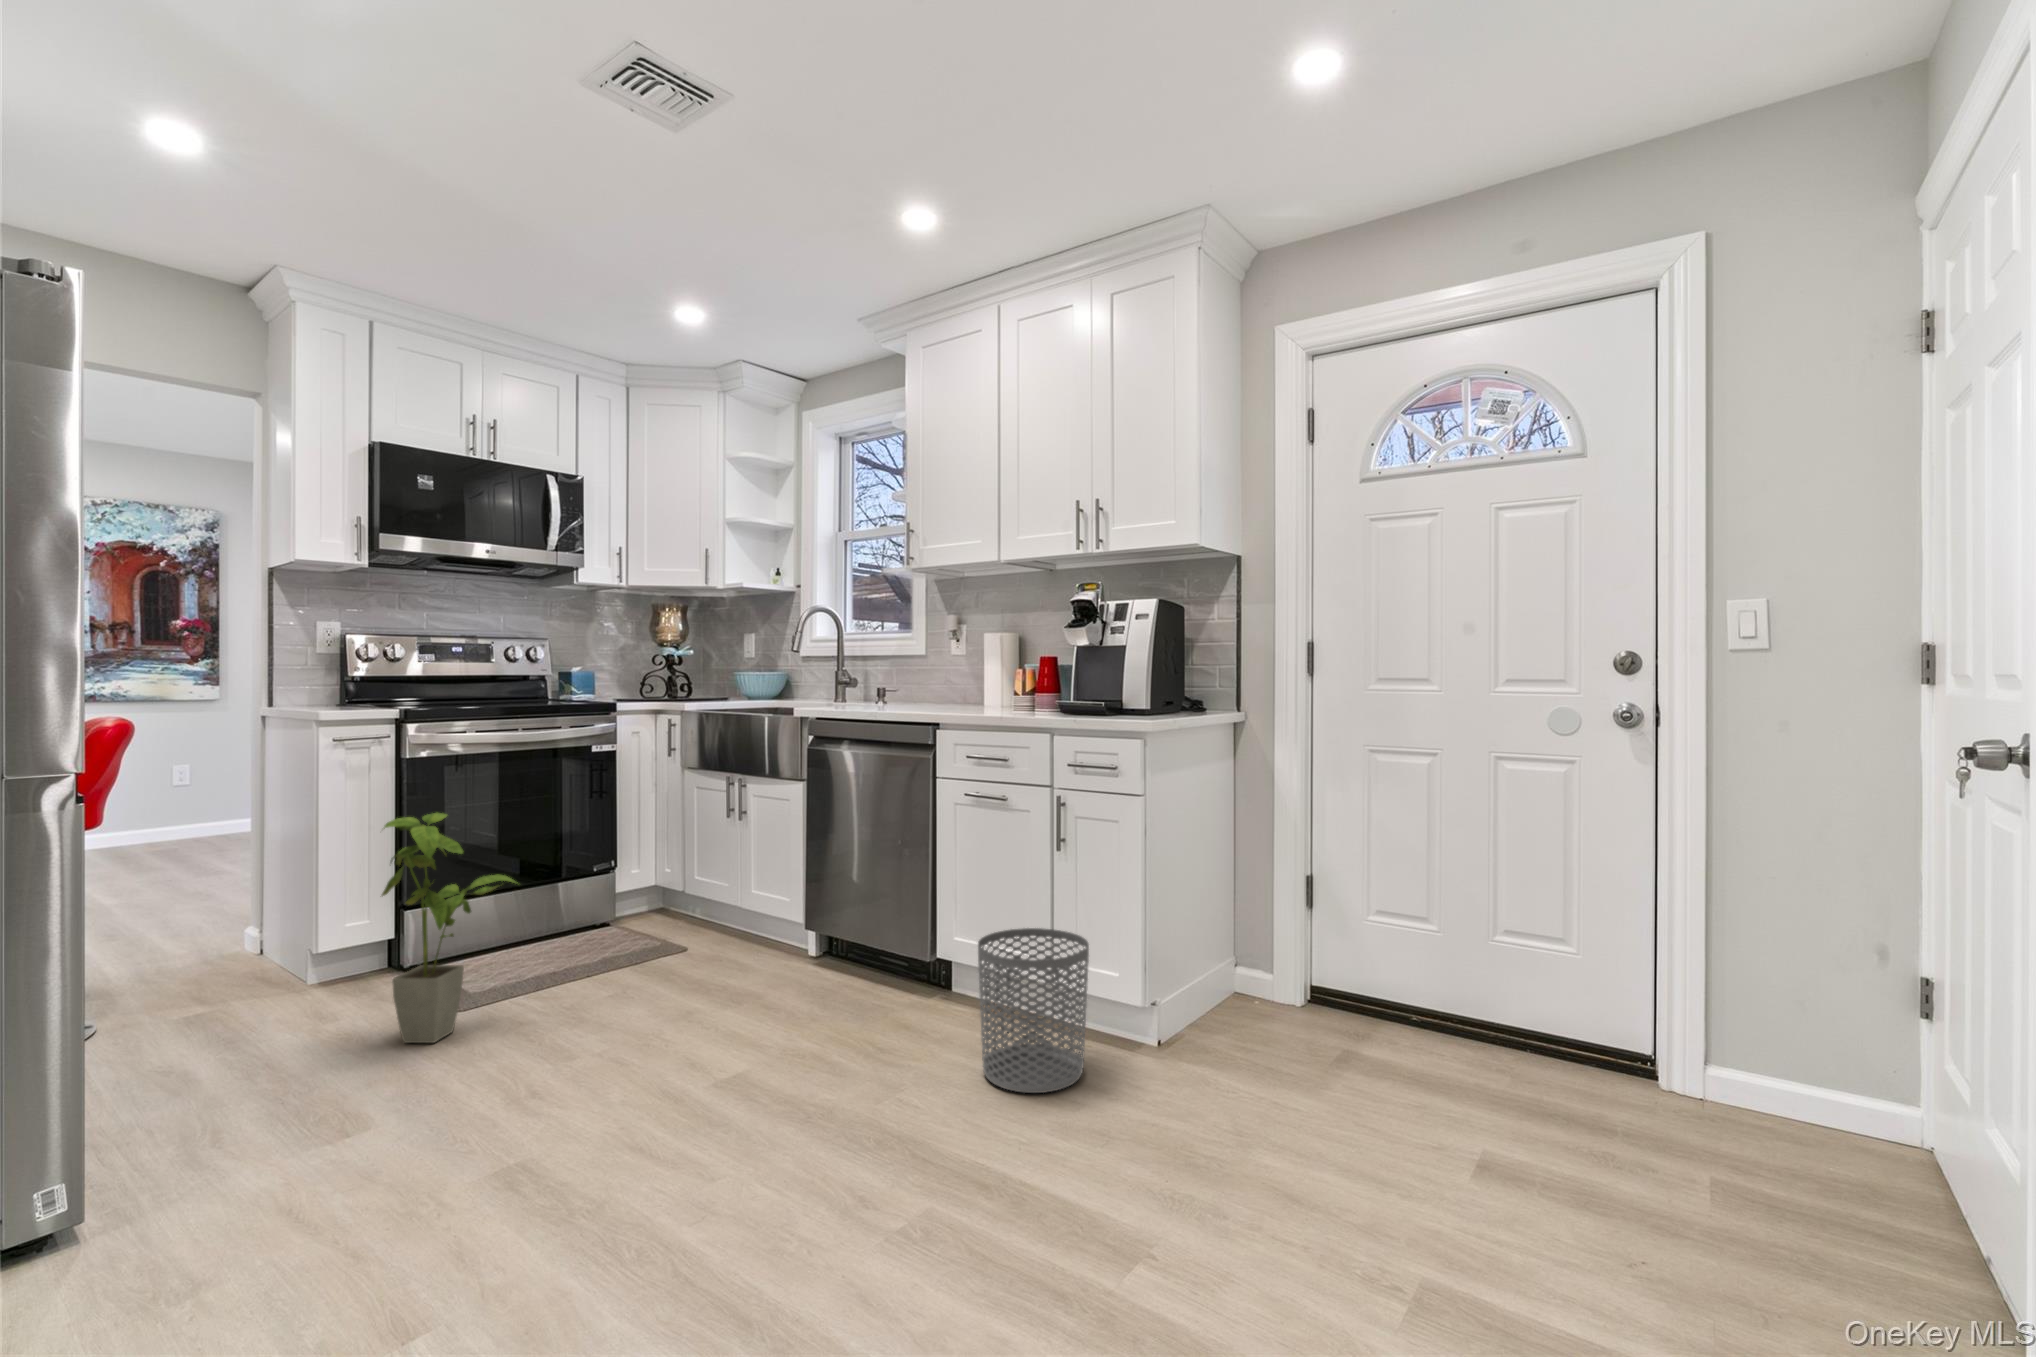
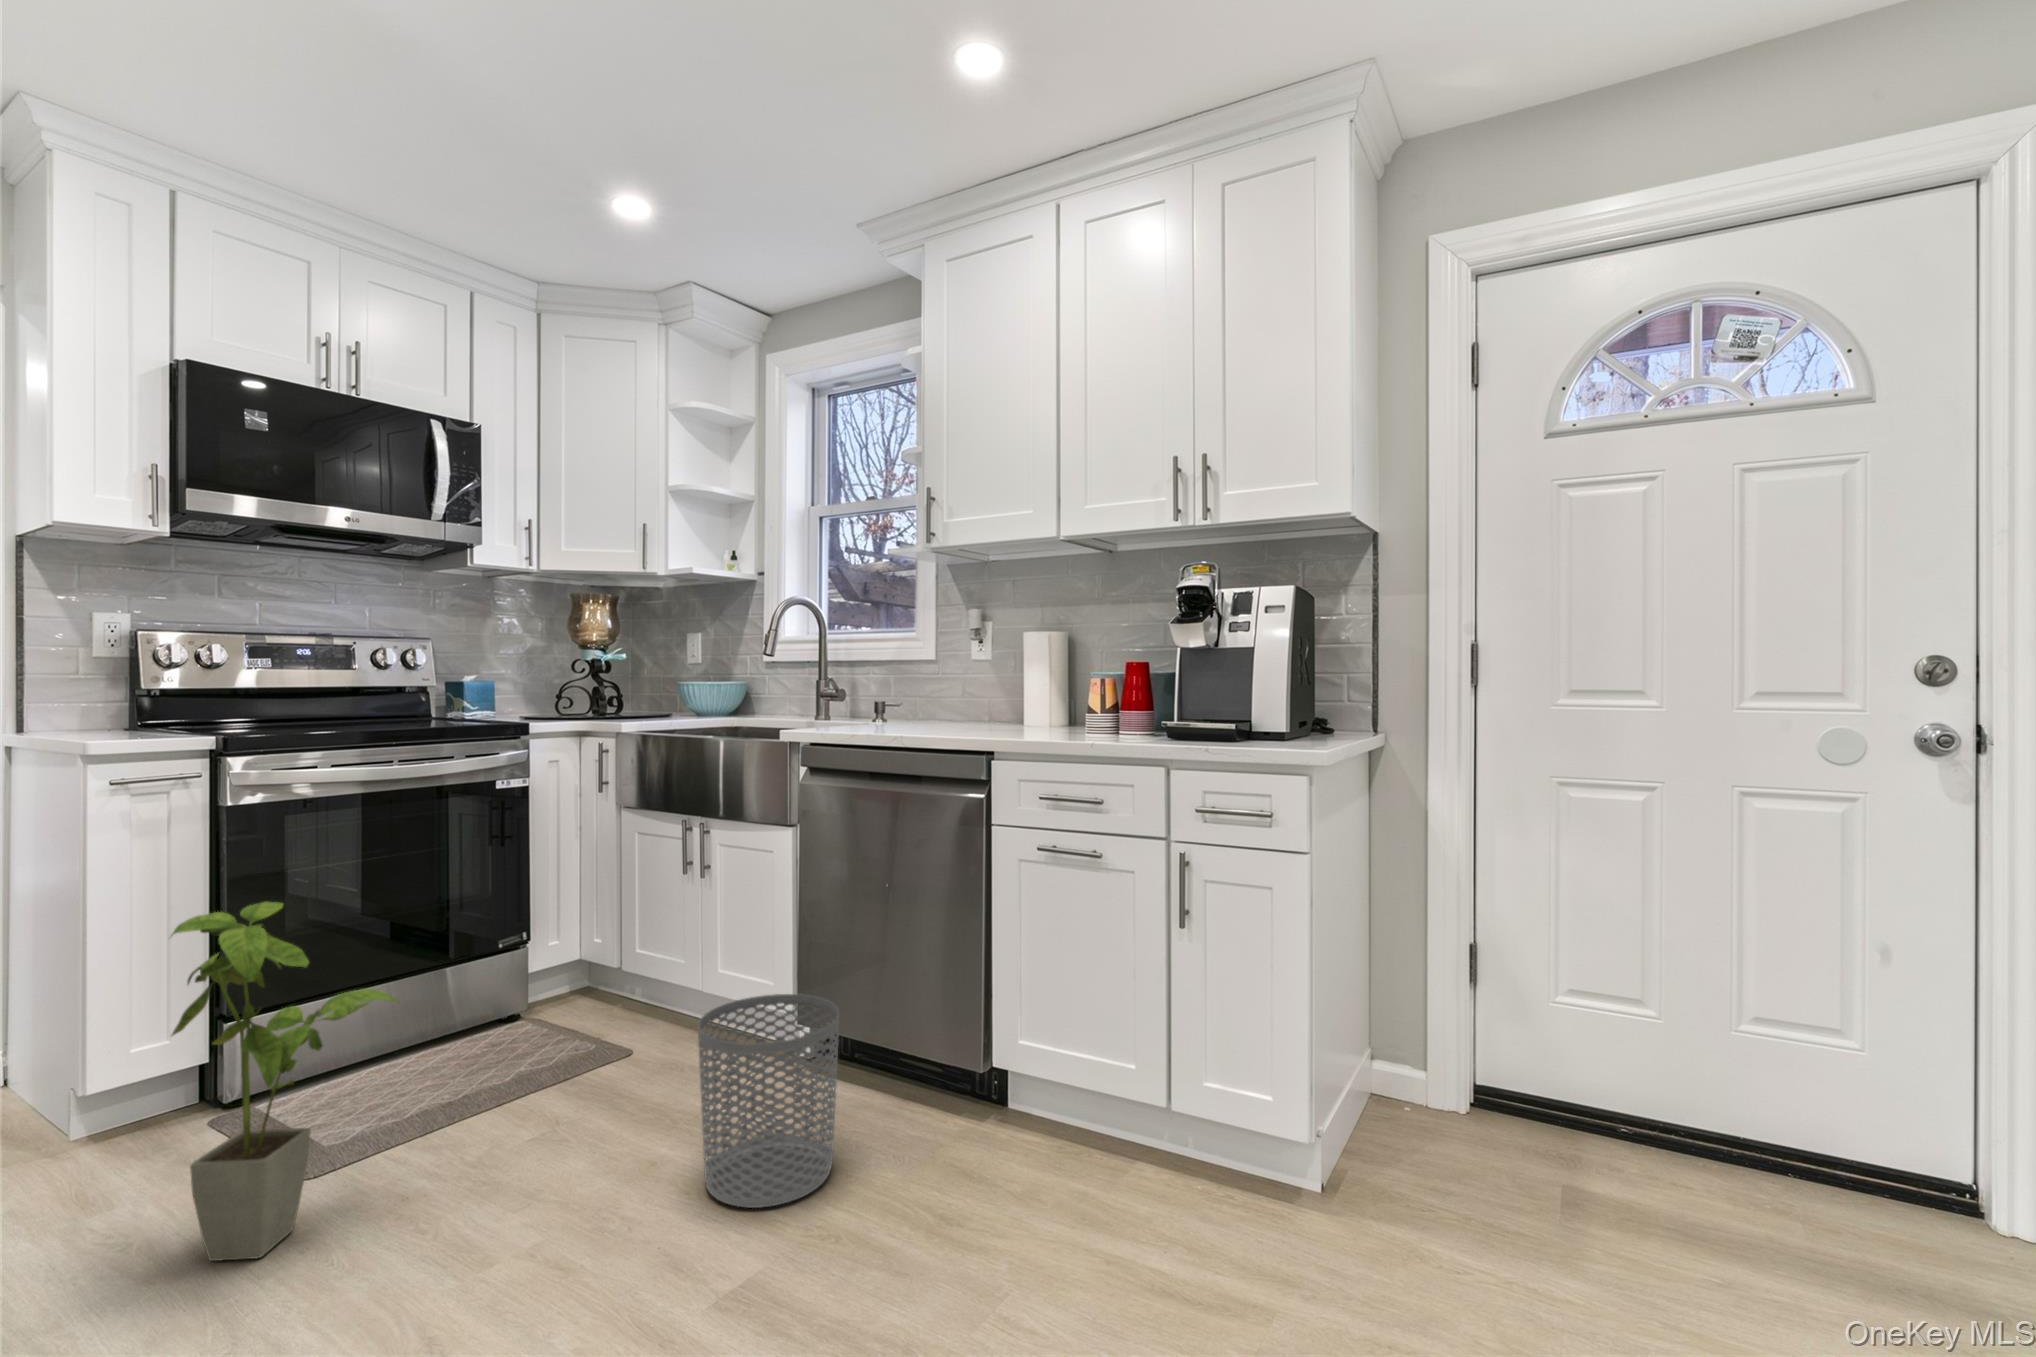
waste bin: present [978,928,1089,1093] -> present [698,994,839,1208]

